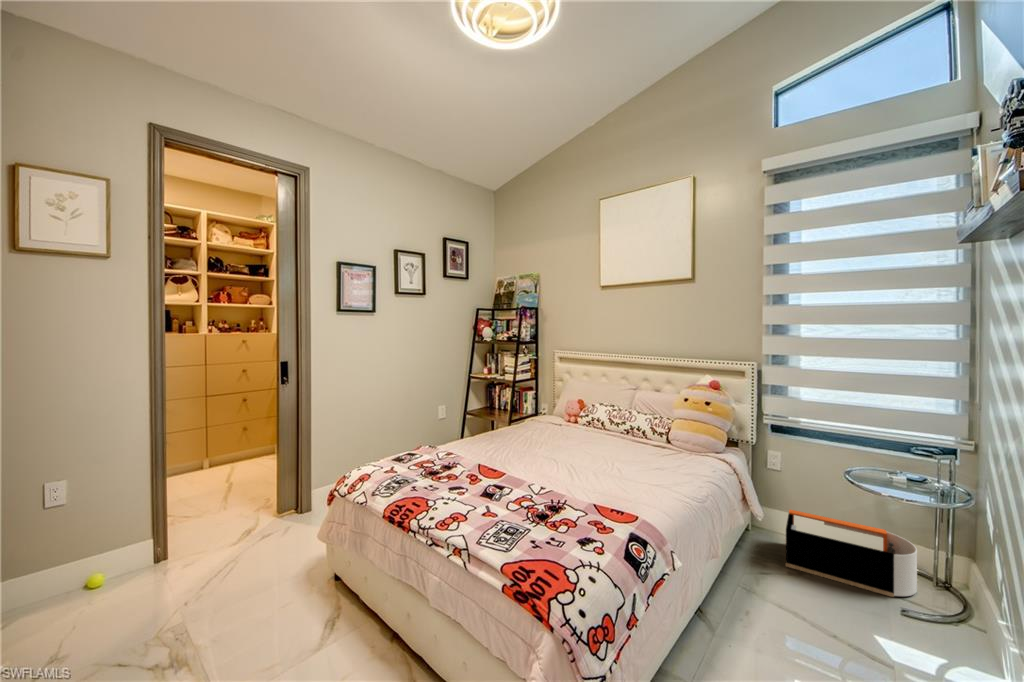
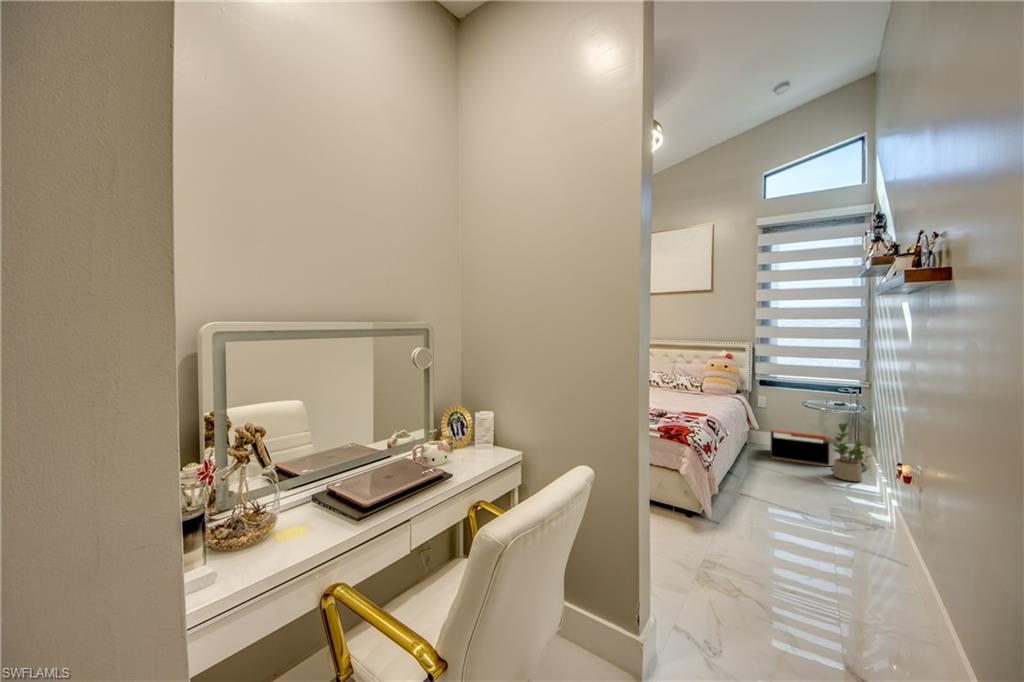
potted plant: none [899,526,990,653] -> present [833,423,869,481]

